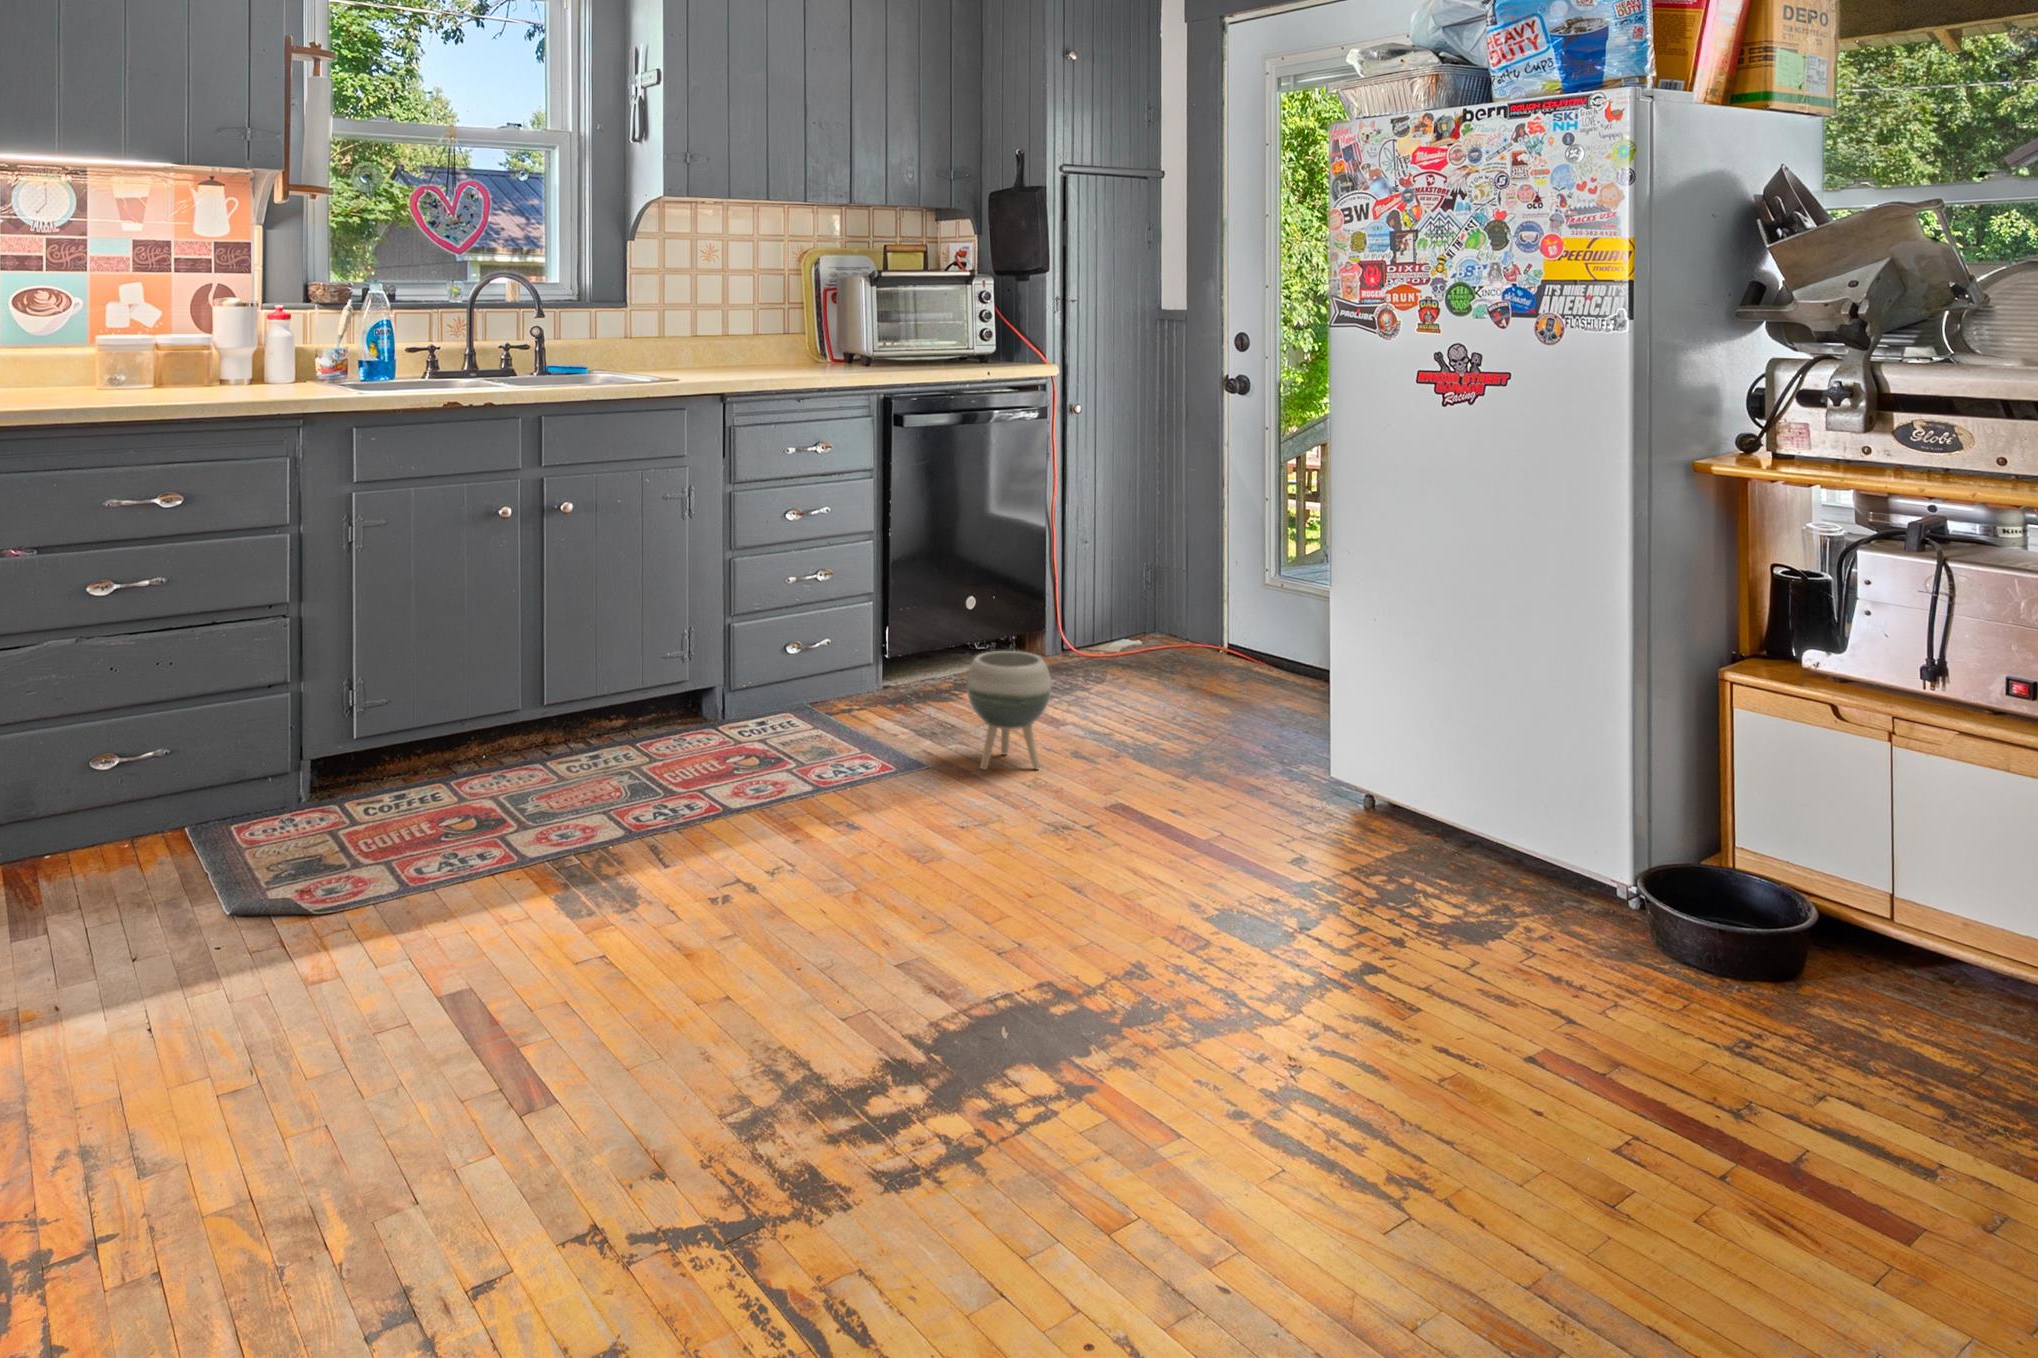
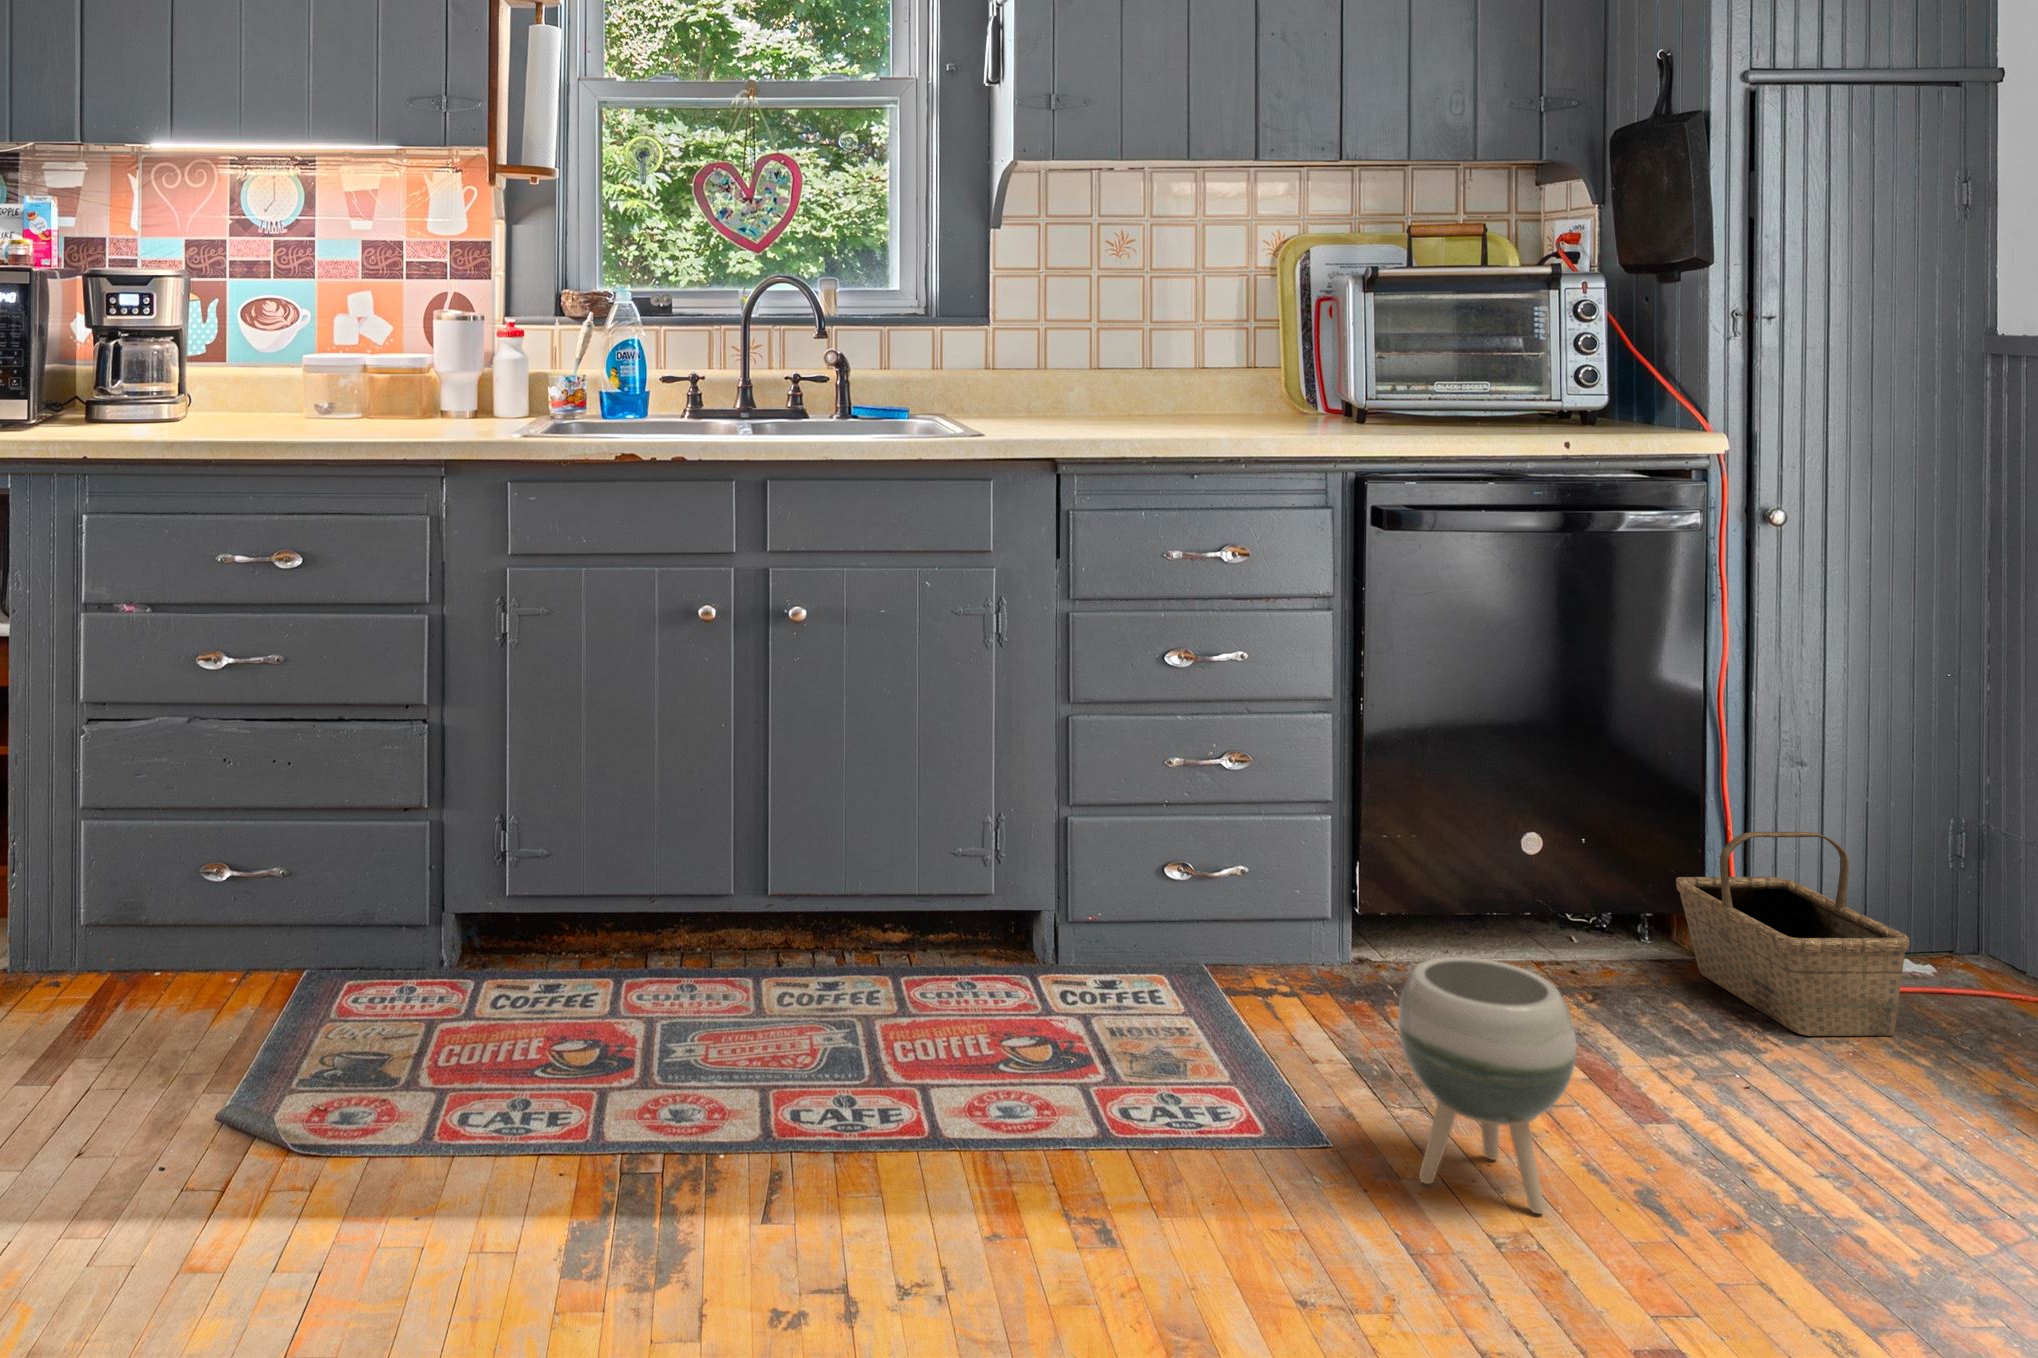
basket: none [1036,578,1145,681] -> present [1676,832,1910,1036]

